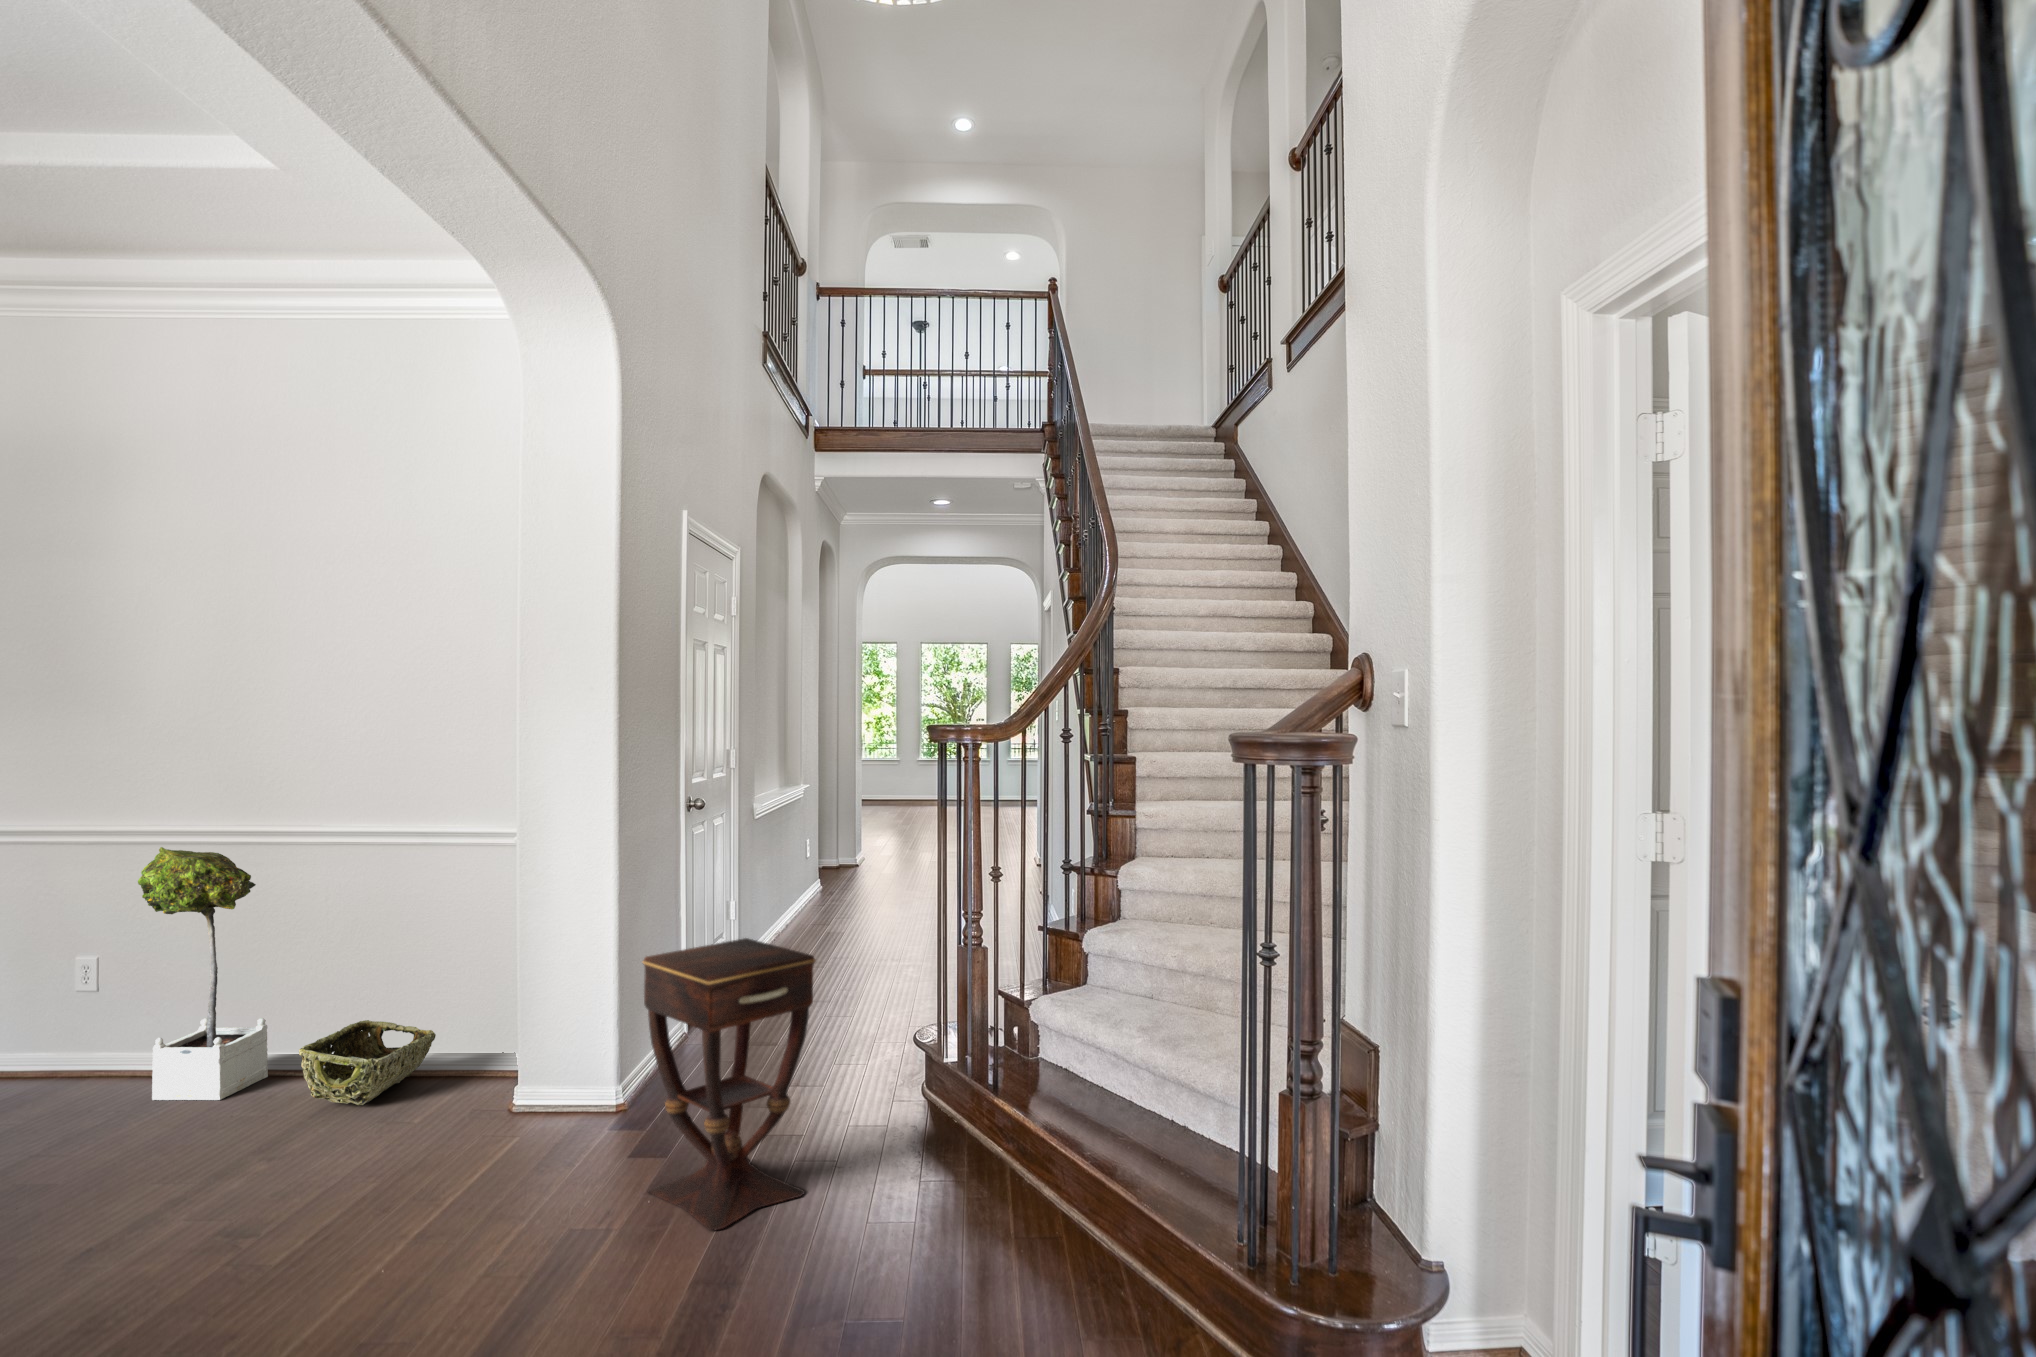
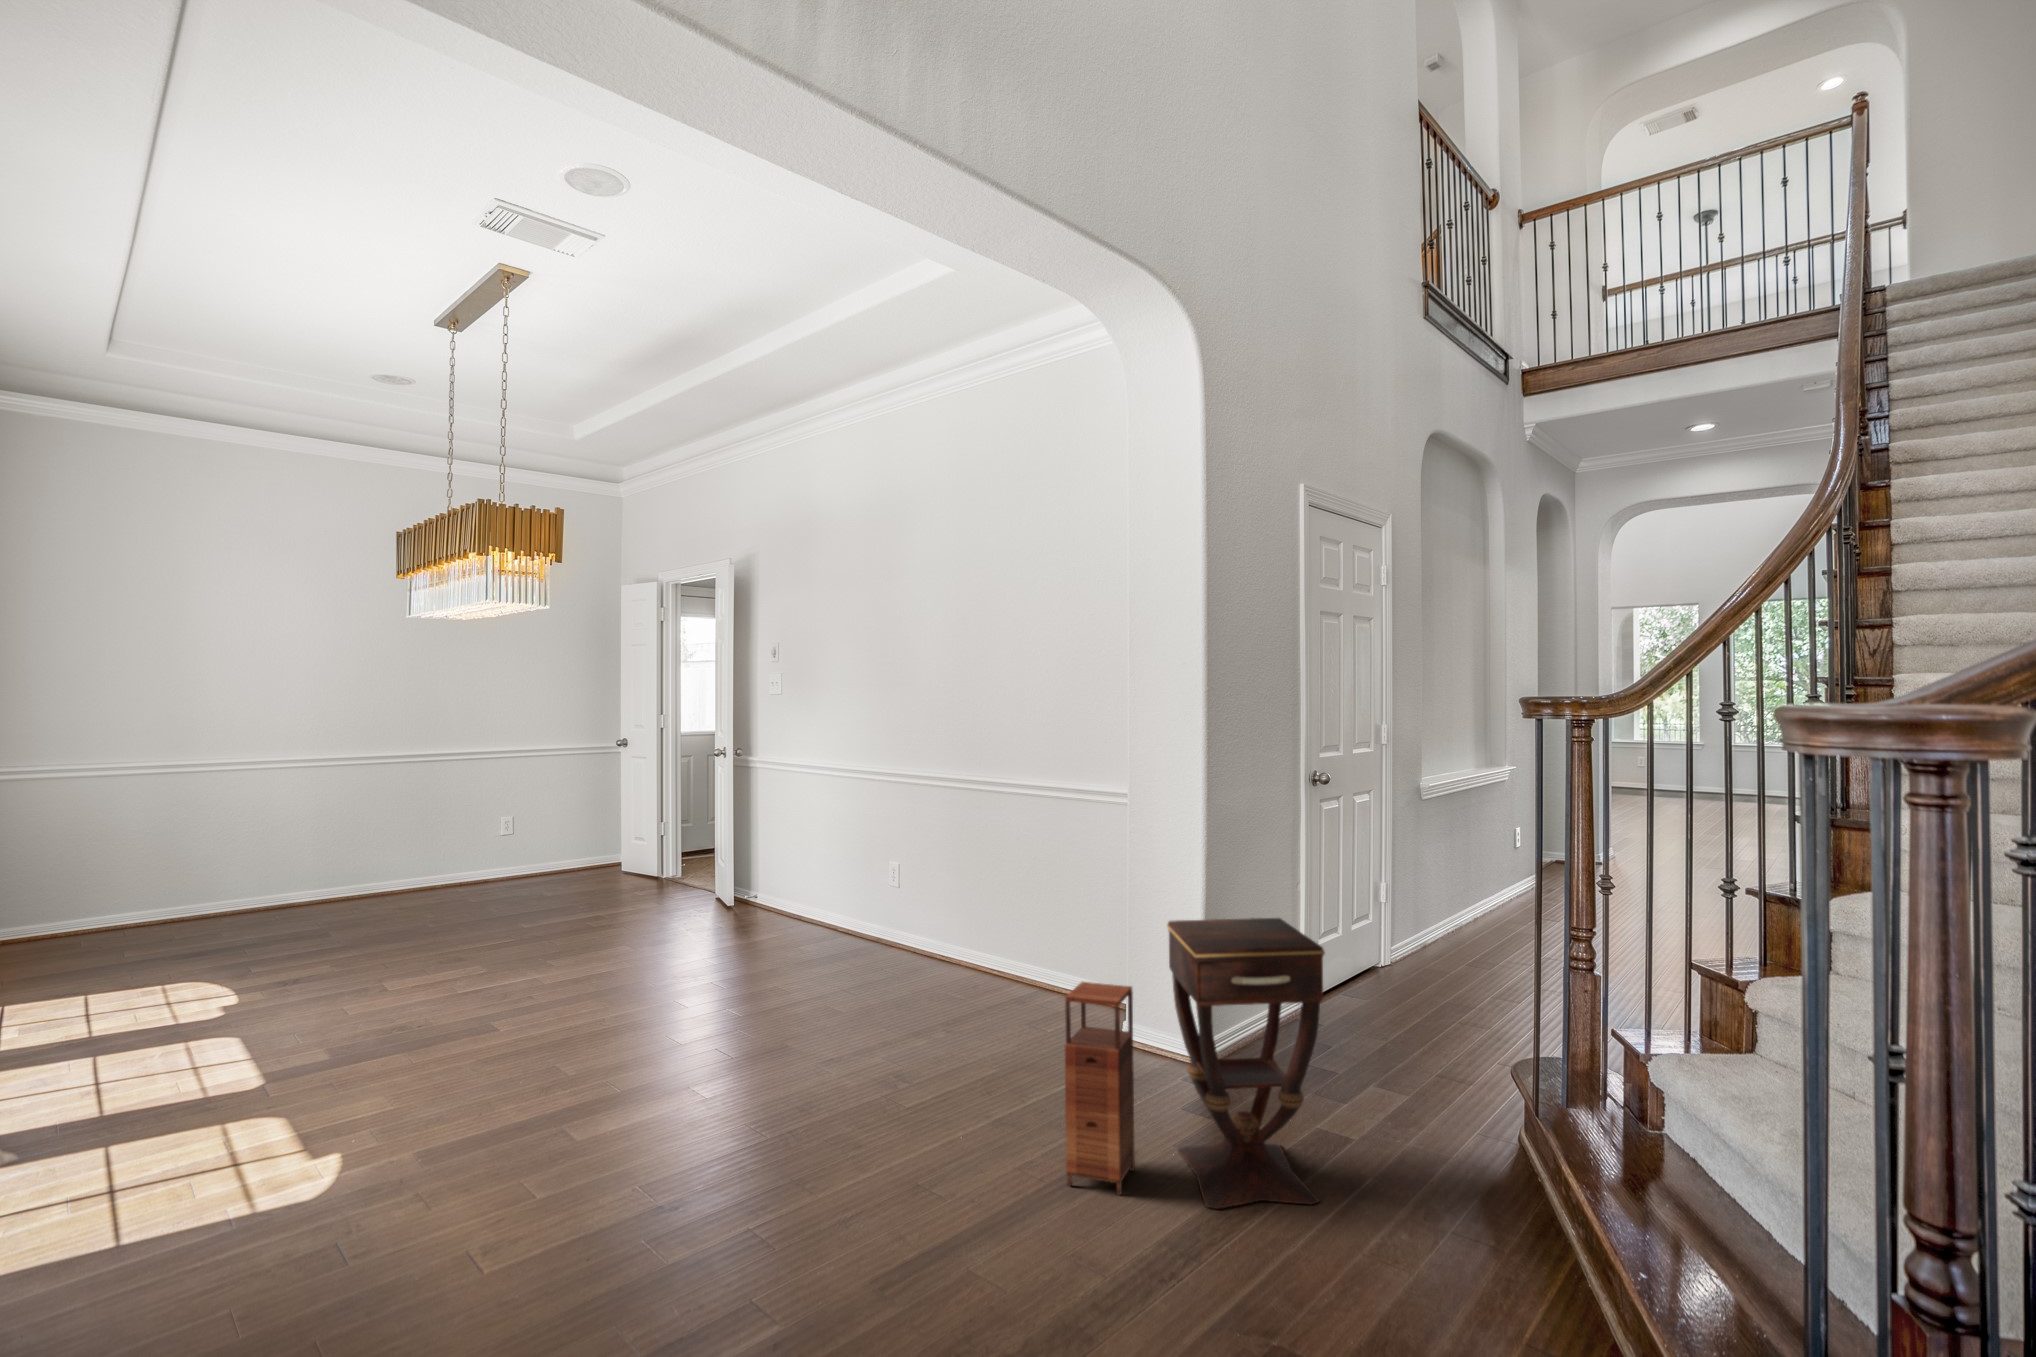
potted tree: present [138,847,268,1100] -> none [908,790,989,983]
woven basket: present [299,1020,436,1105] -> none [986,941,1089,1009]
storage cabinet: none [555,1030,623,1263] -> present [1065,982,1135,1195]

